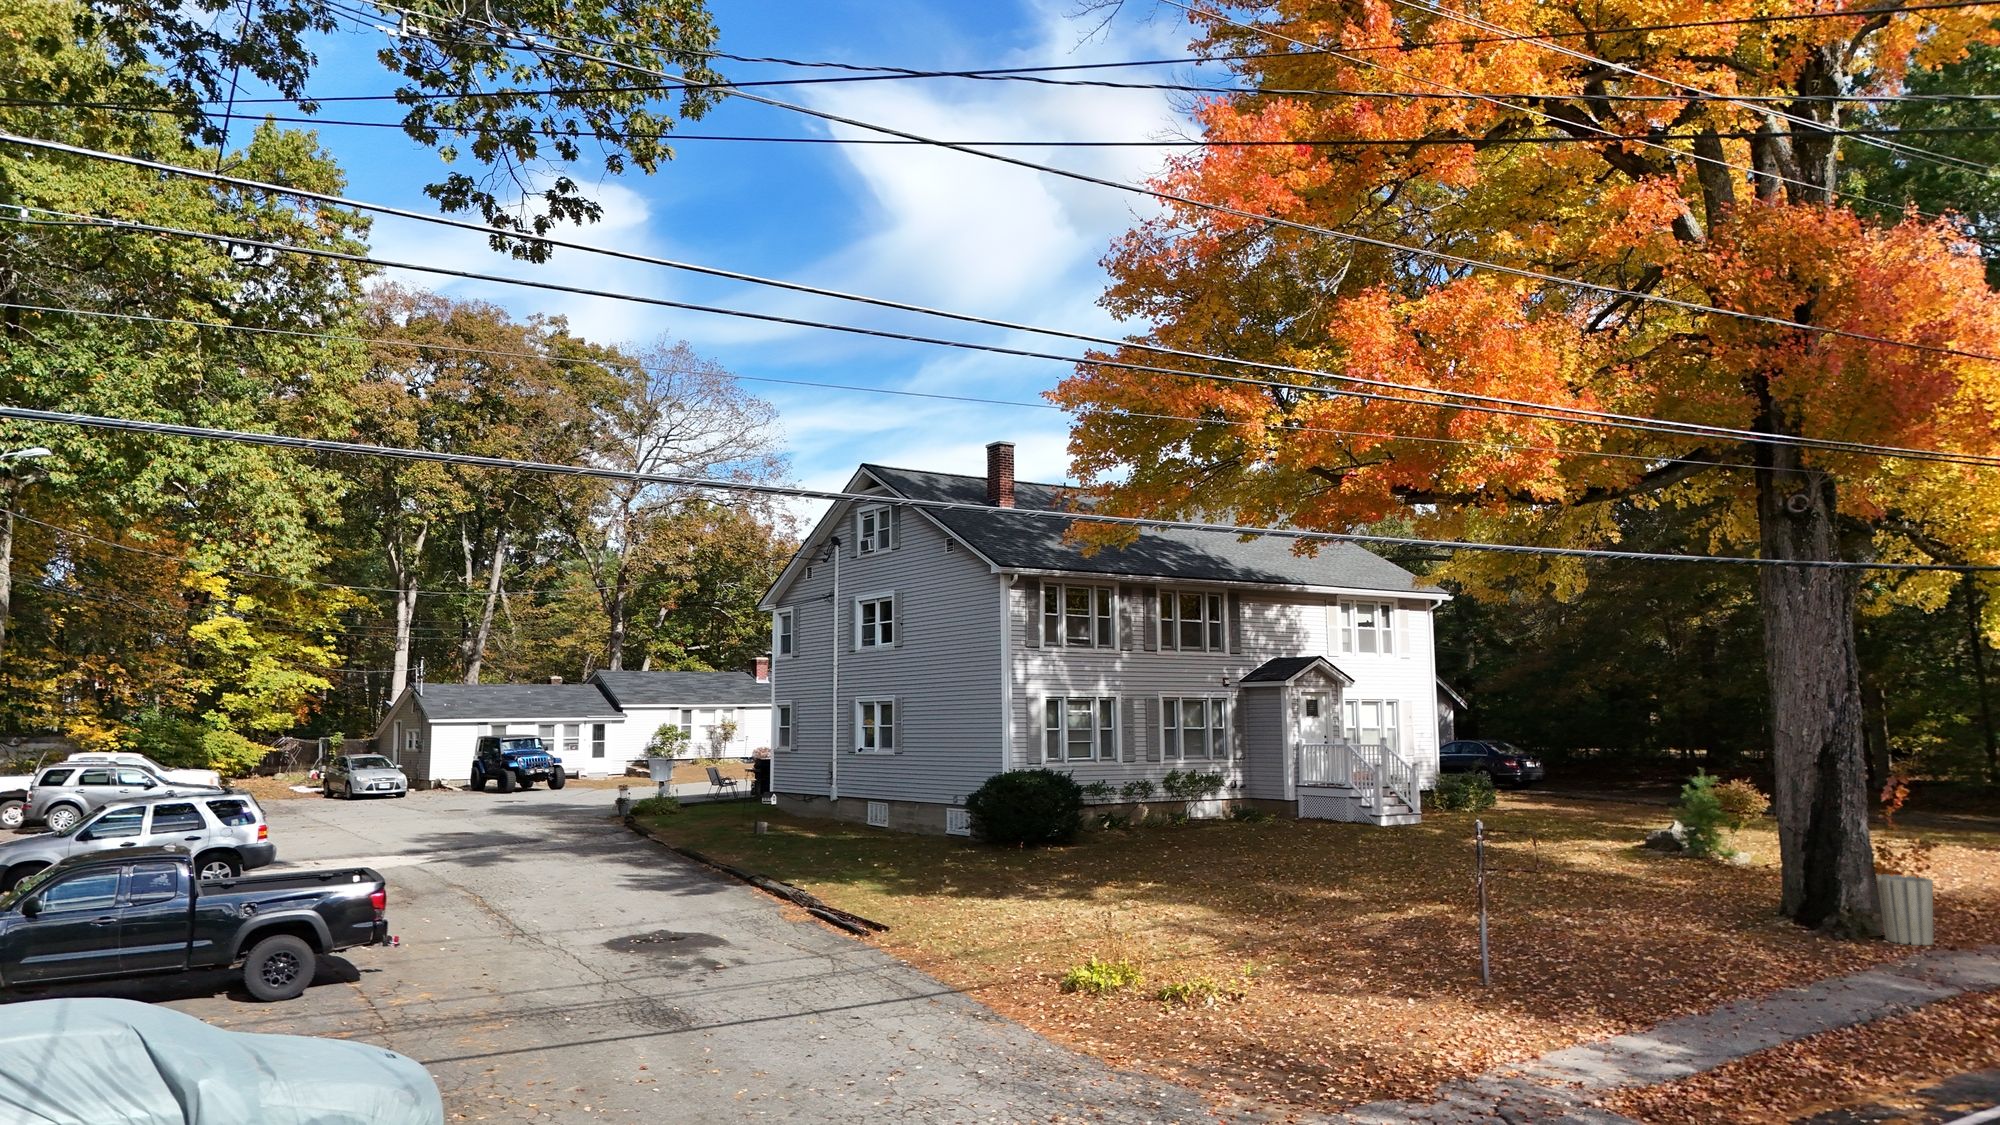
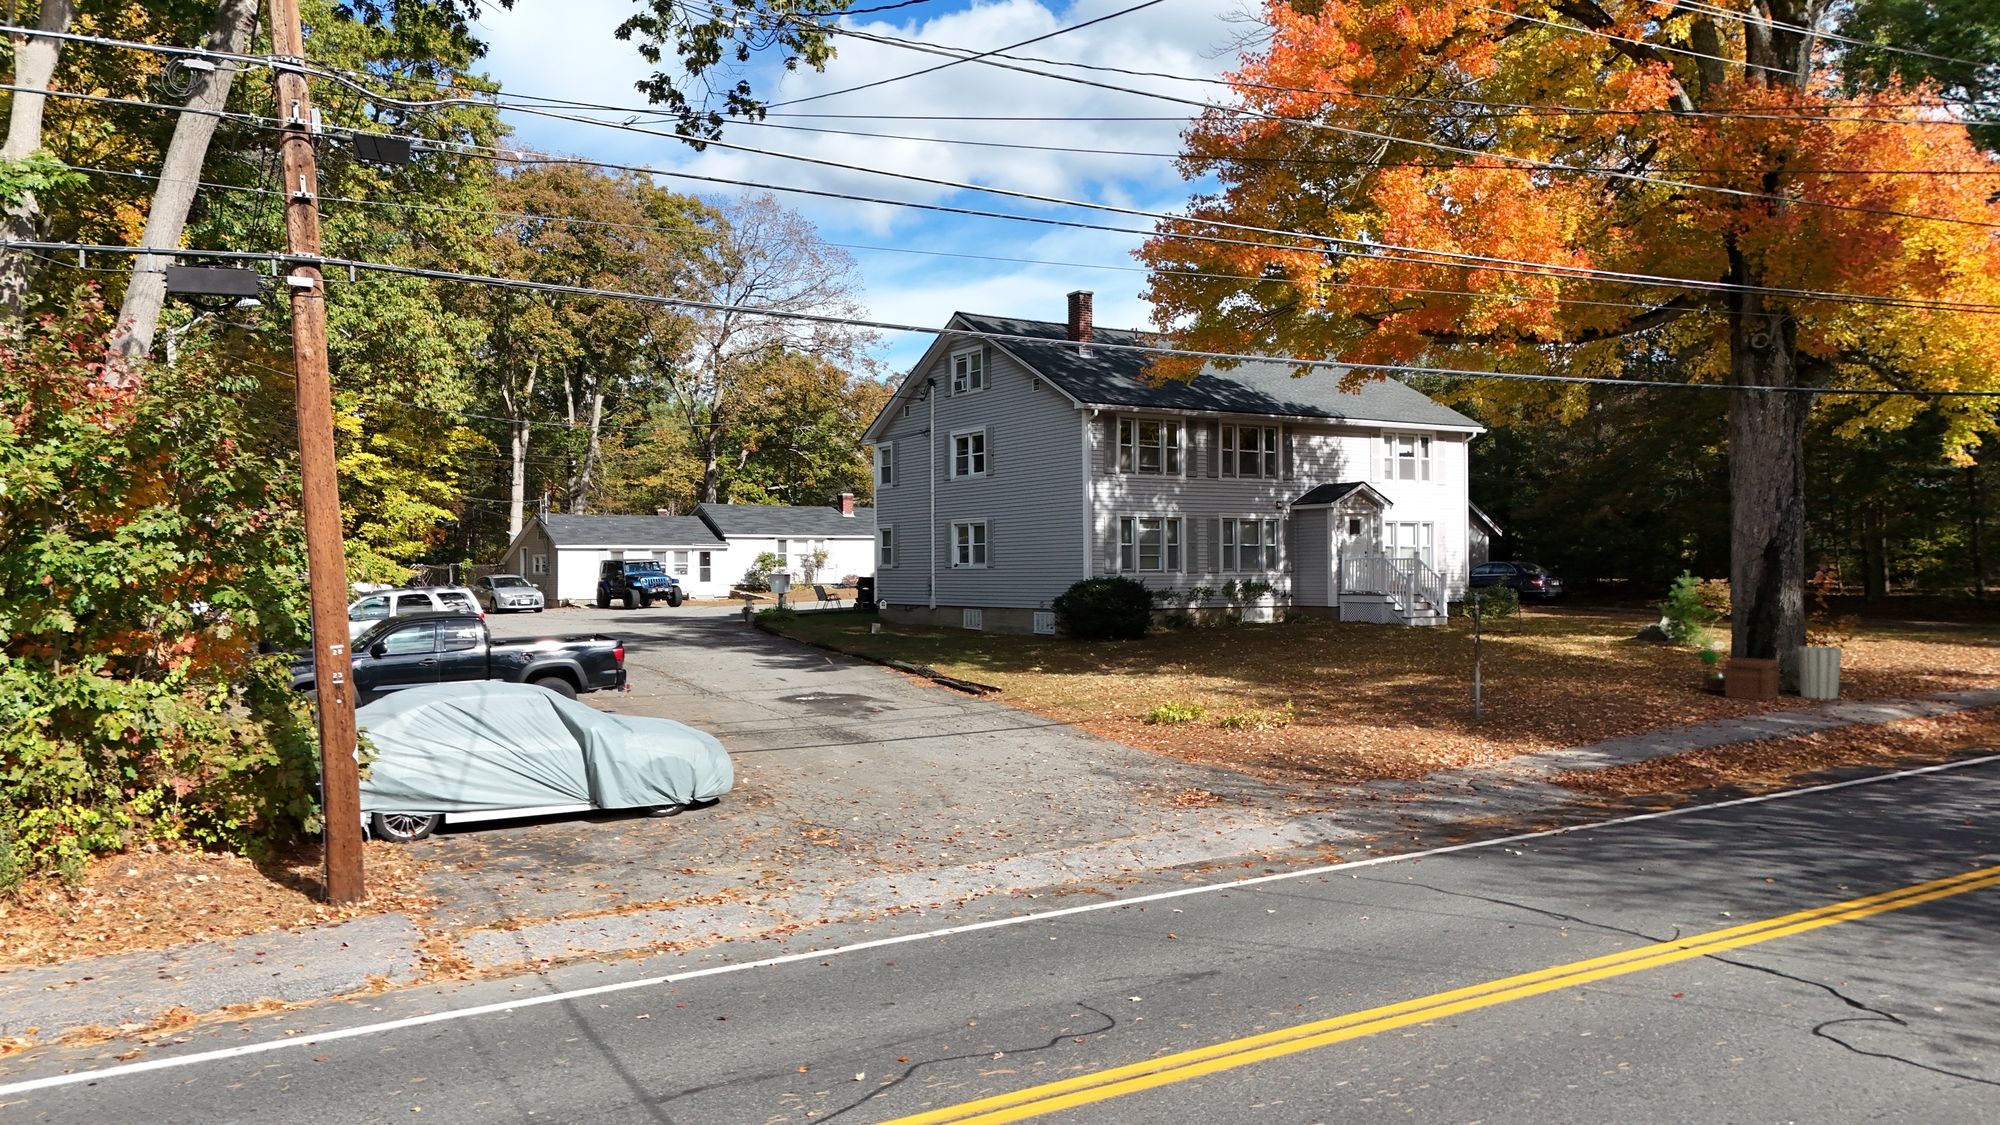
potted tree: none [1744,869,1790,930] -> present [1695,648,1725,691]
wooden crate: none [1790,888,1858,948] -> present [1725,658,1779,700]

